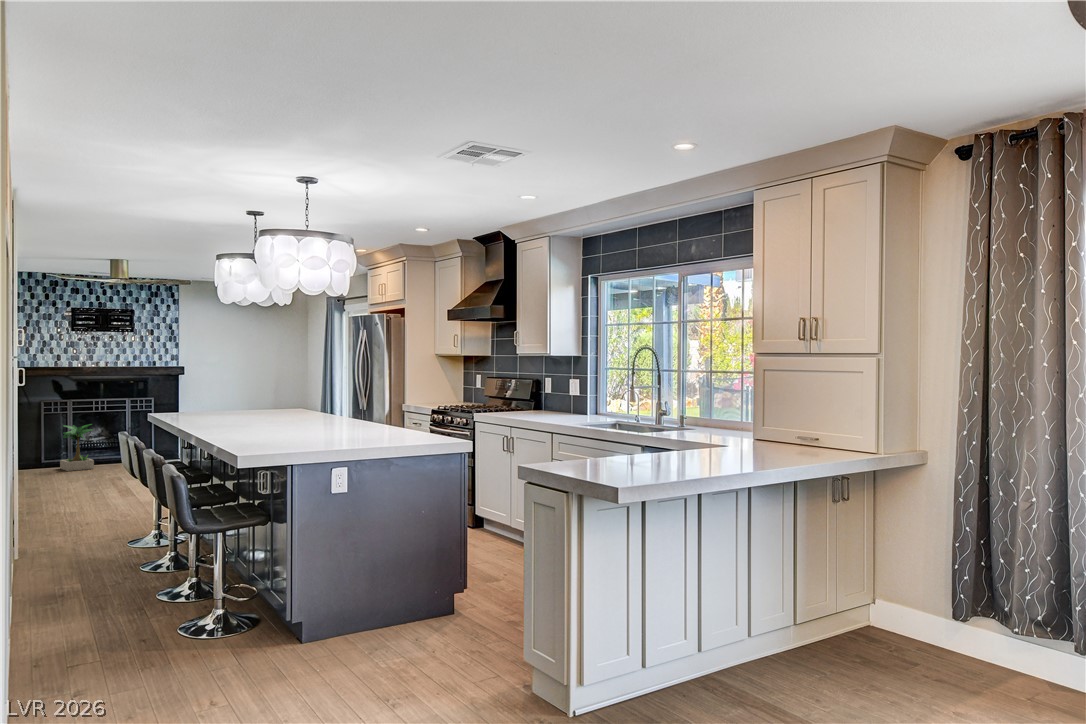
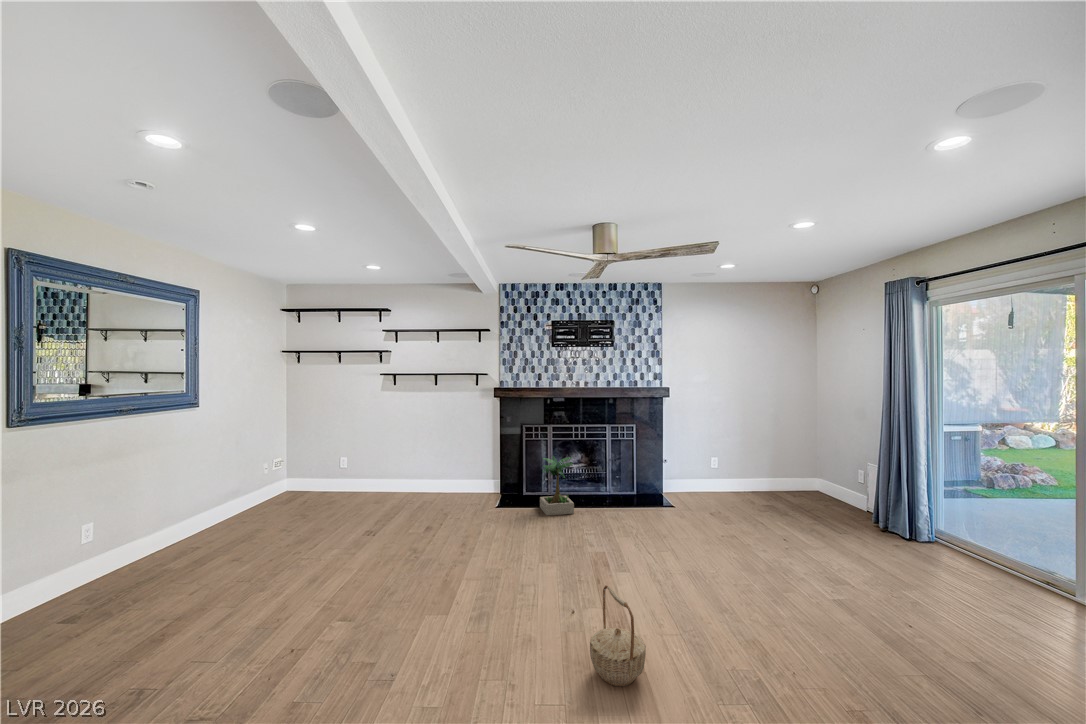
basket: none [99,459,131,500] -> present [590,585,646,686]

